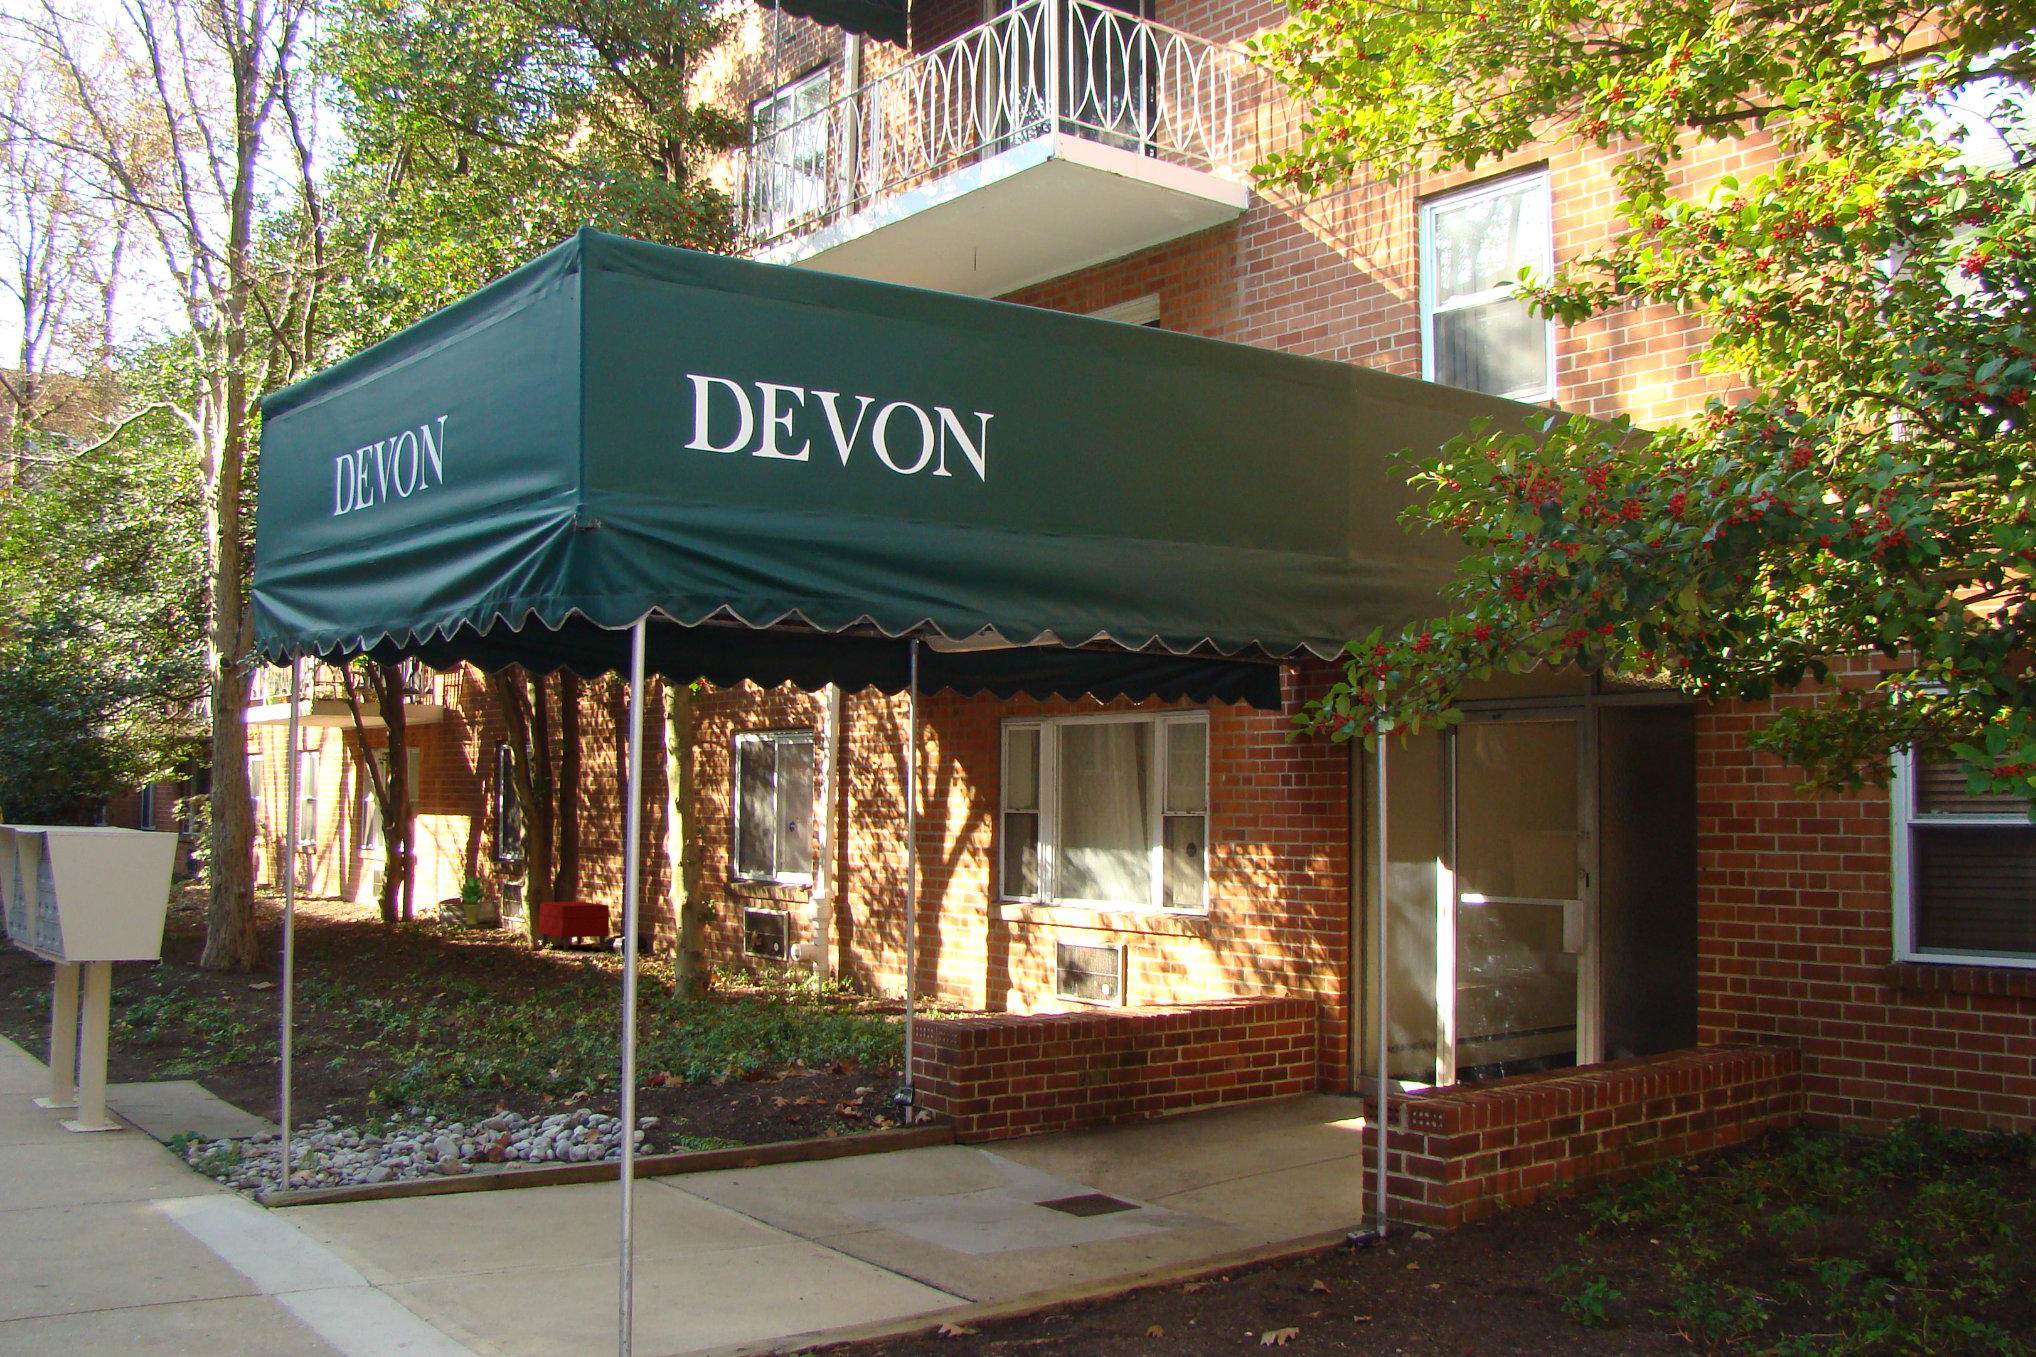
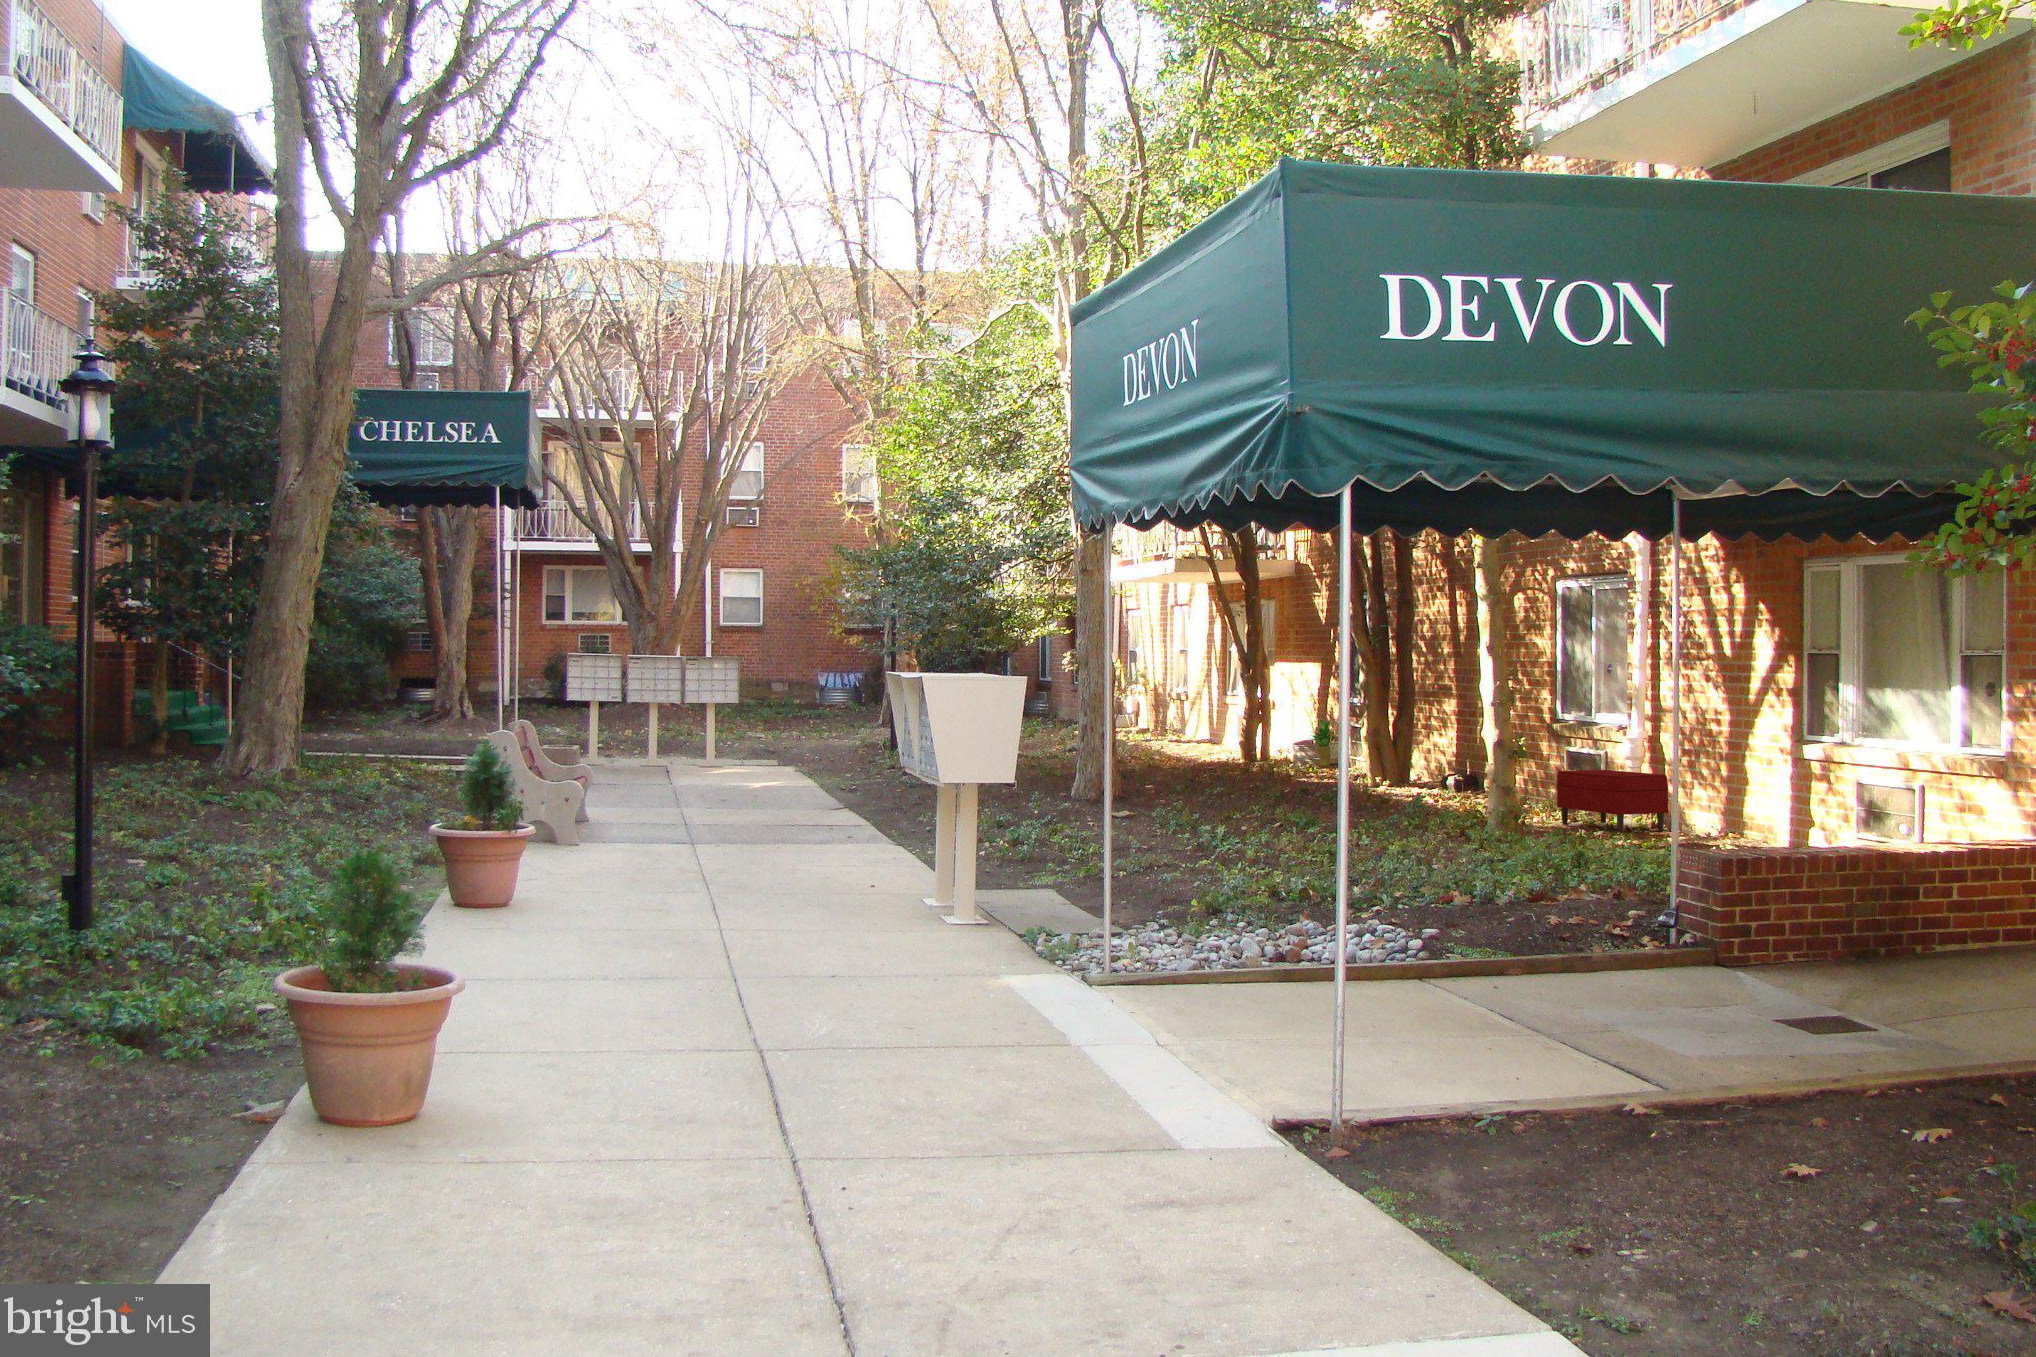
bench: present [539,902,609,952] -> present [1557,770,1668,833]

